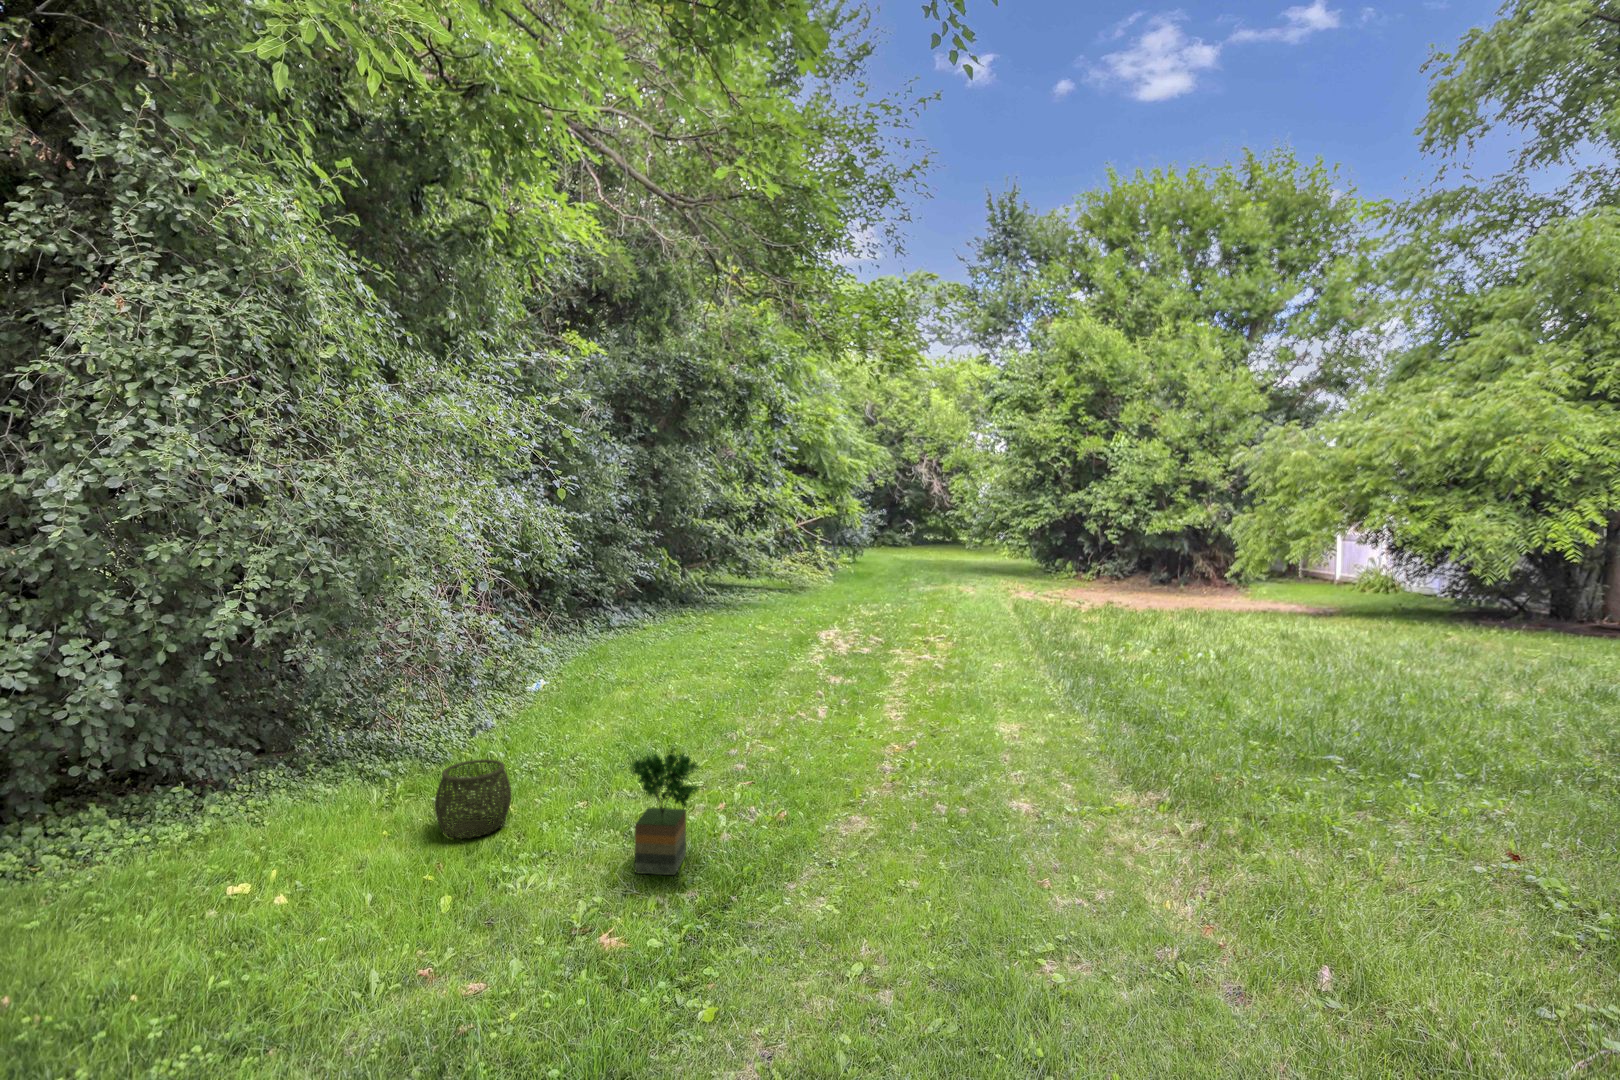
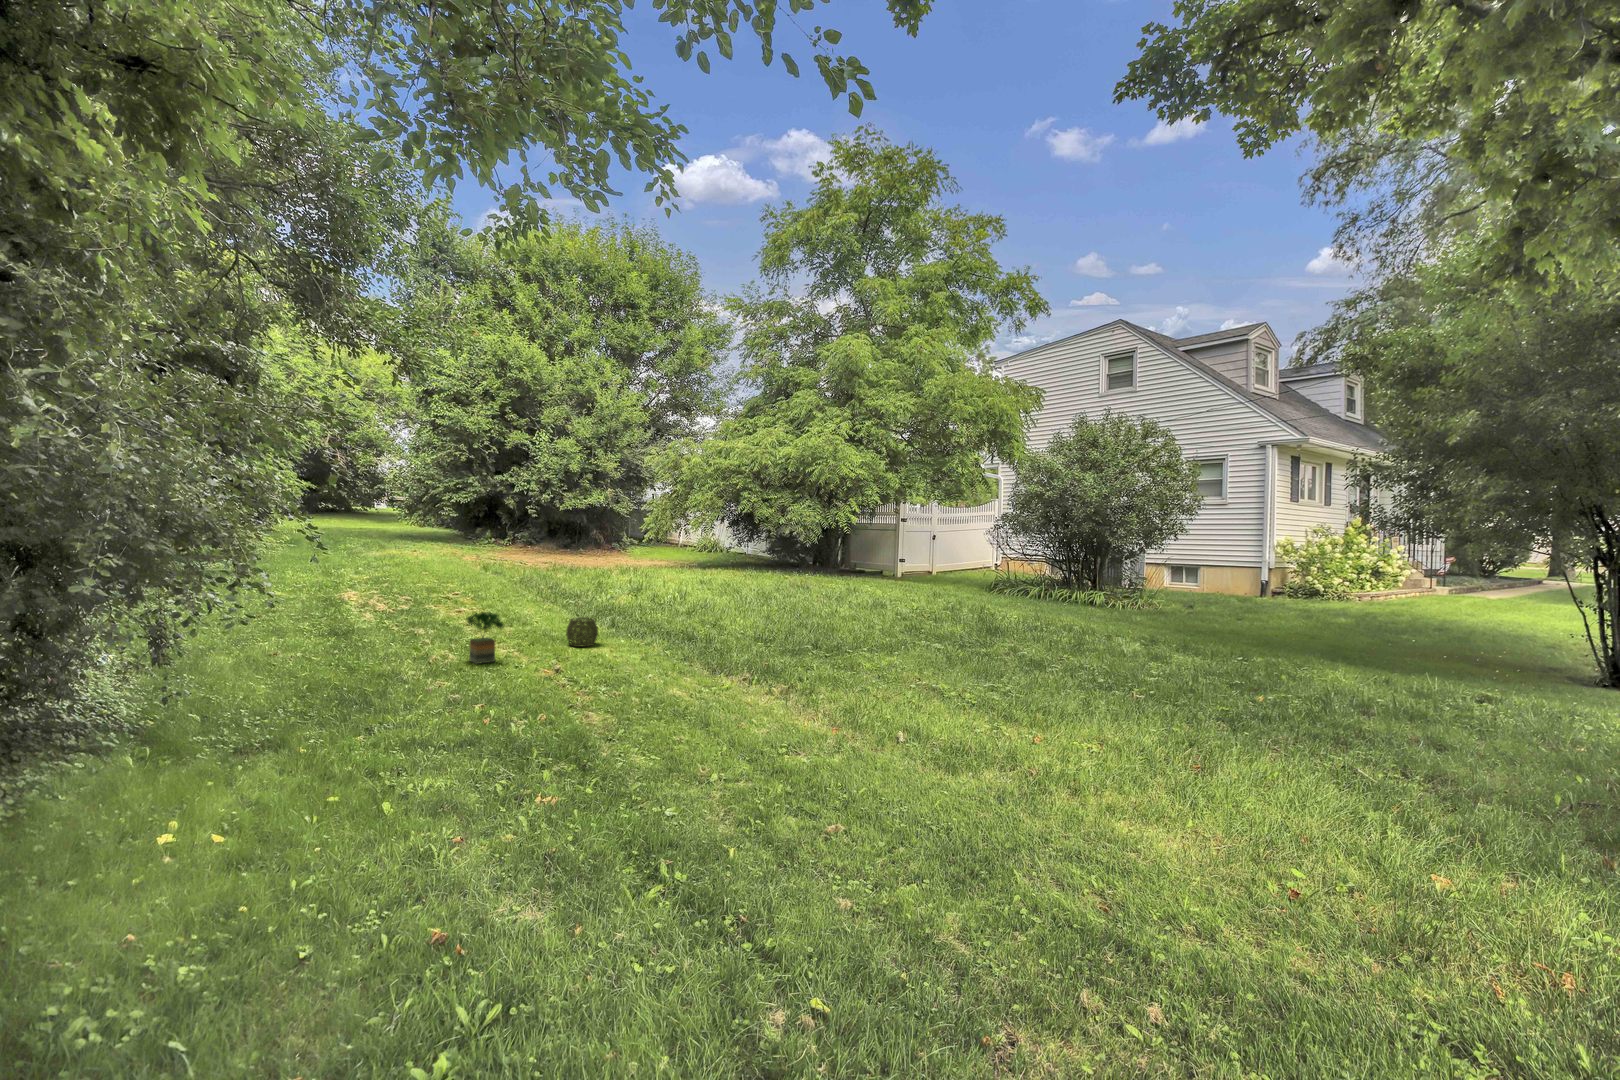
woven basket: present [435,759,511,839] -> present [566,617,598,647]

